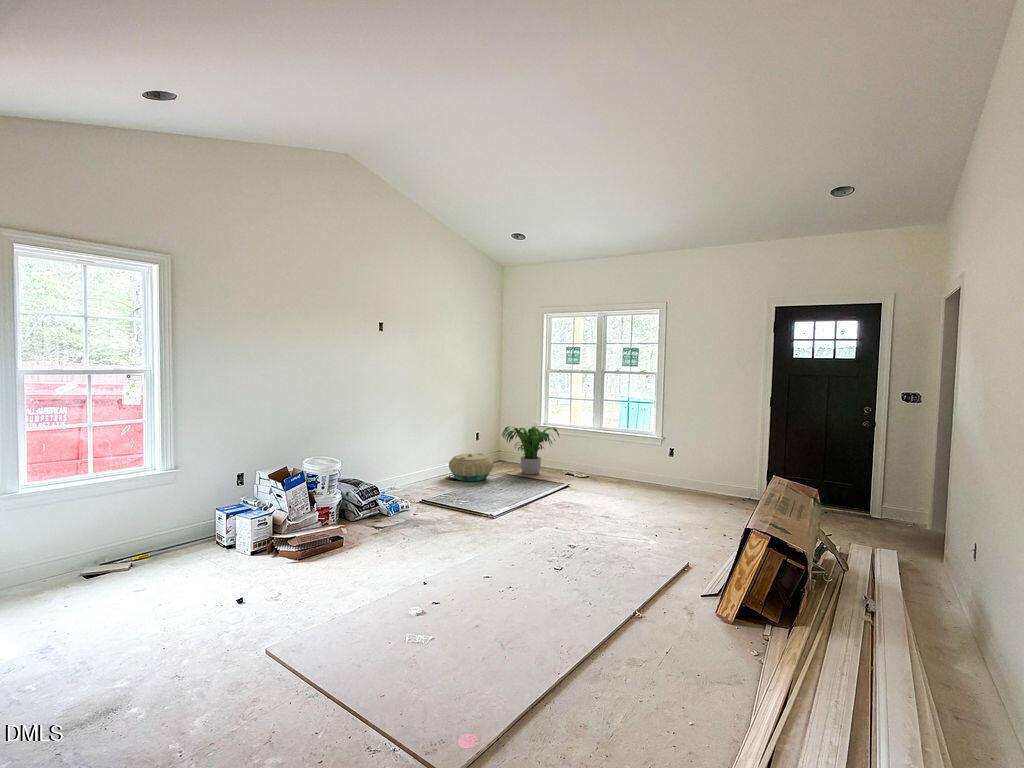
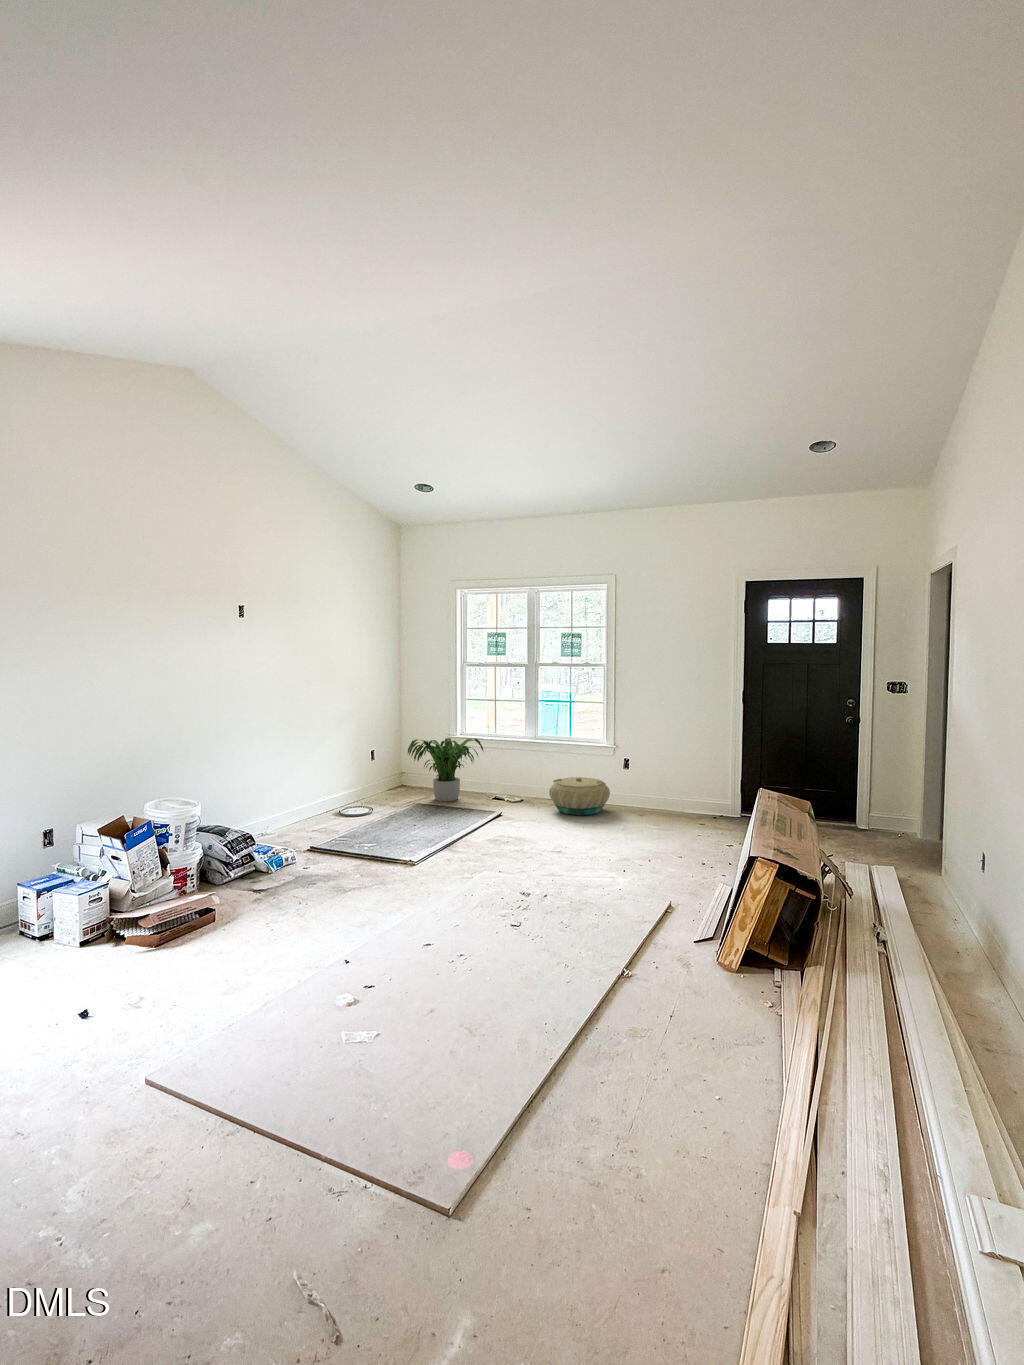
basket: present [449,453,493,481] -> present [549,777,610,815]

